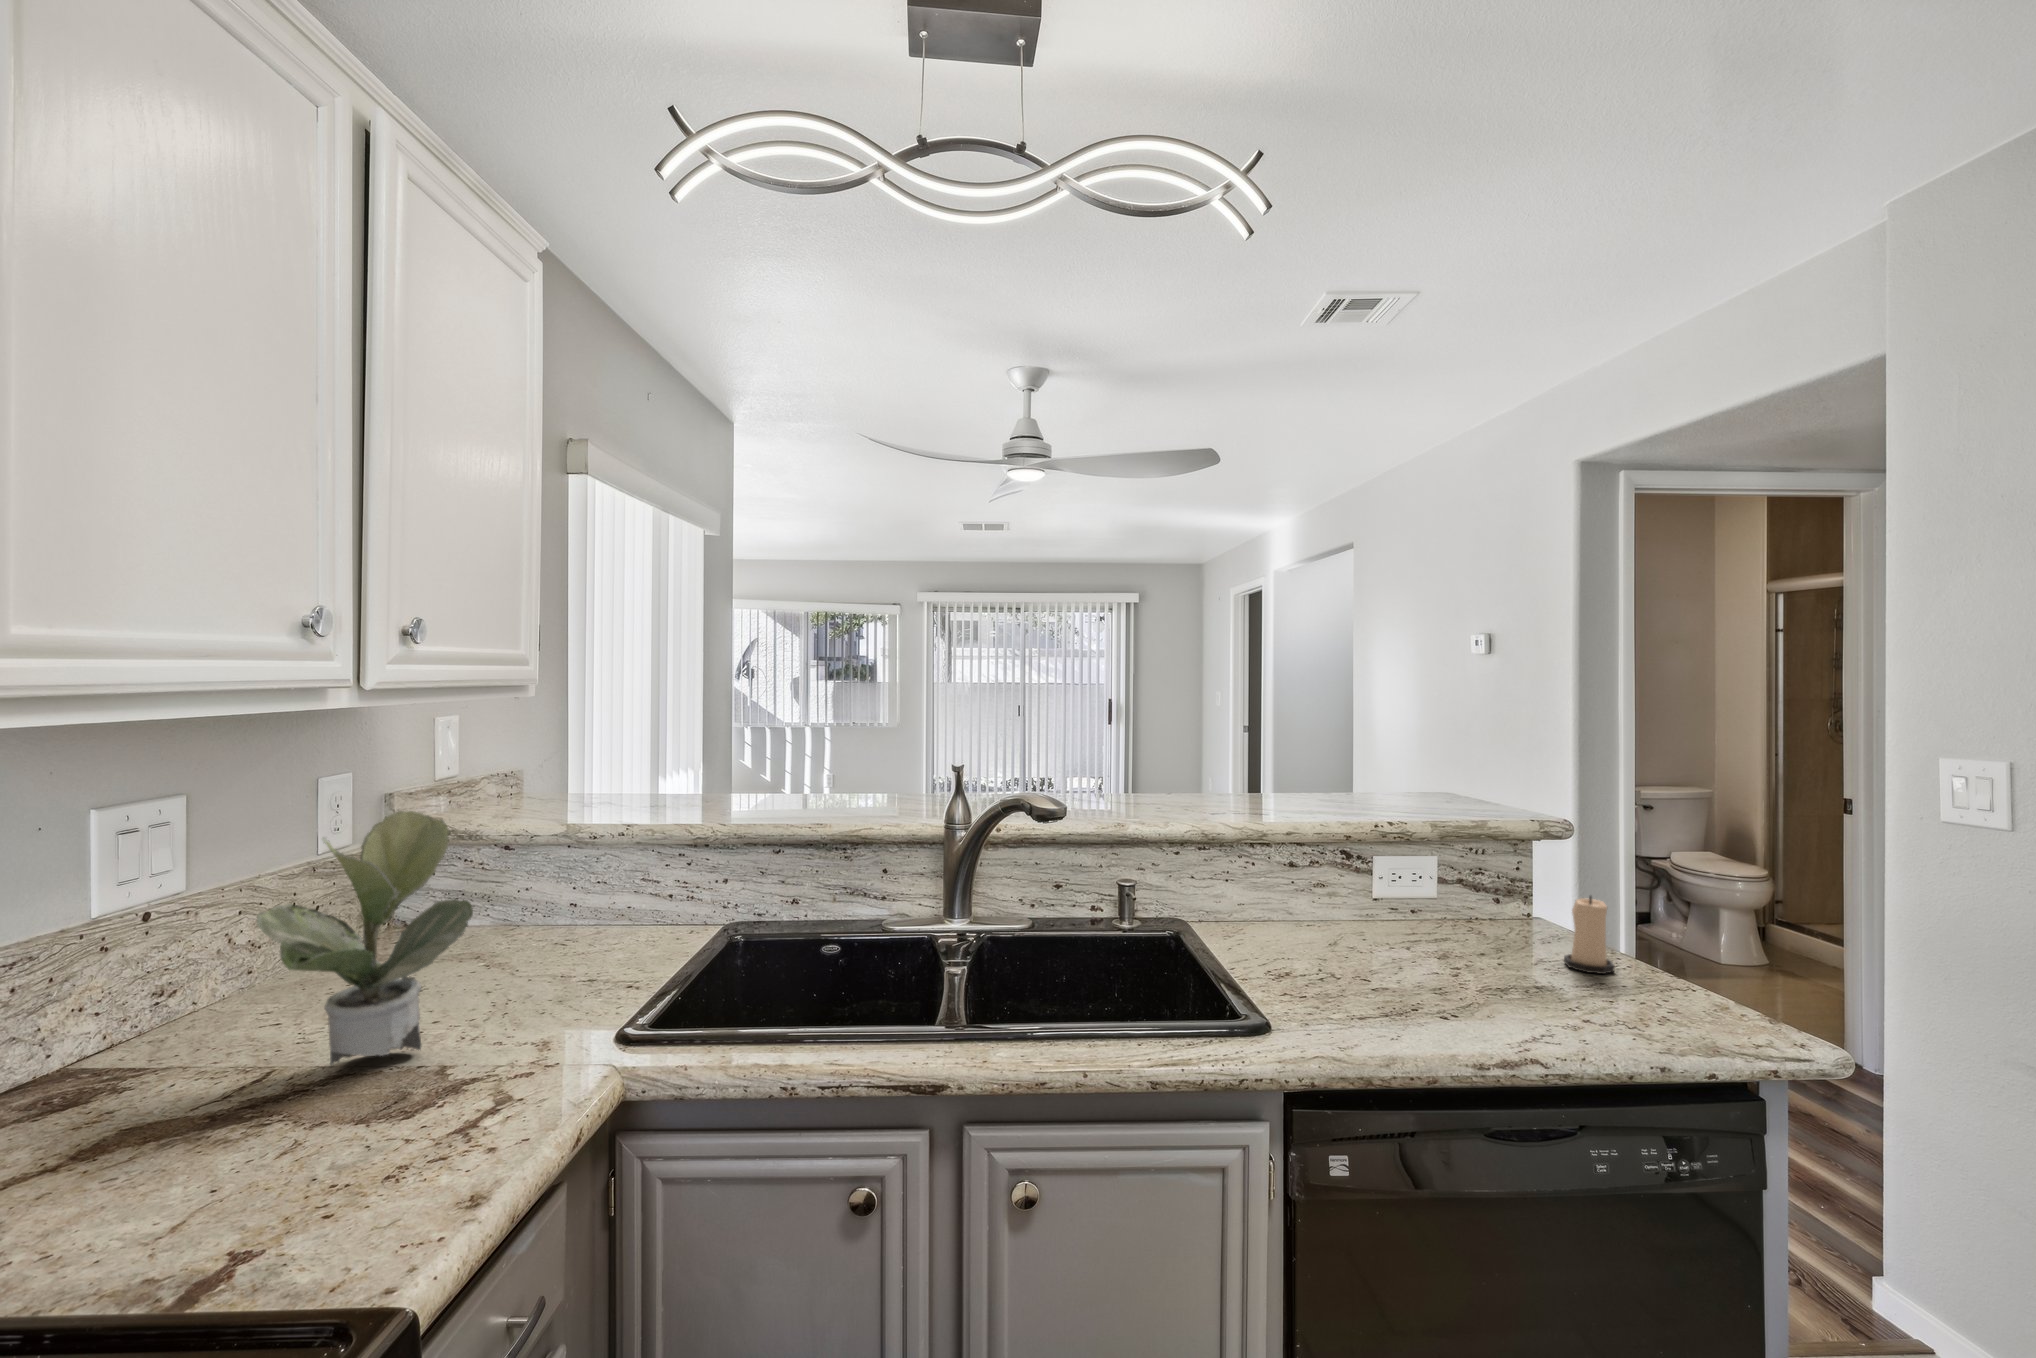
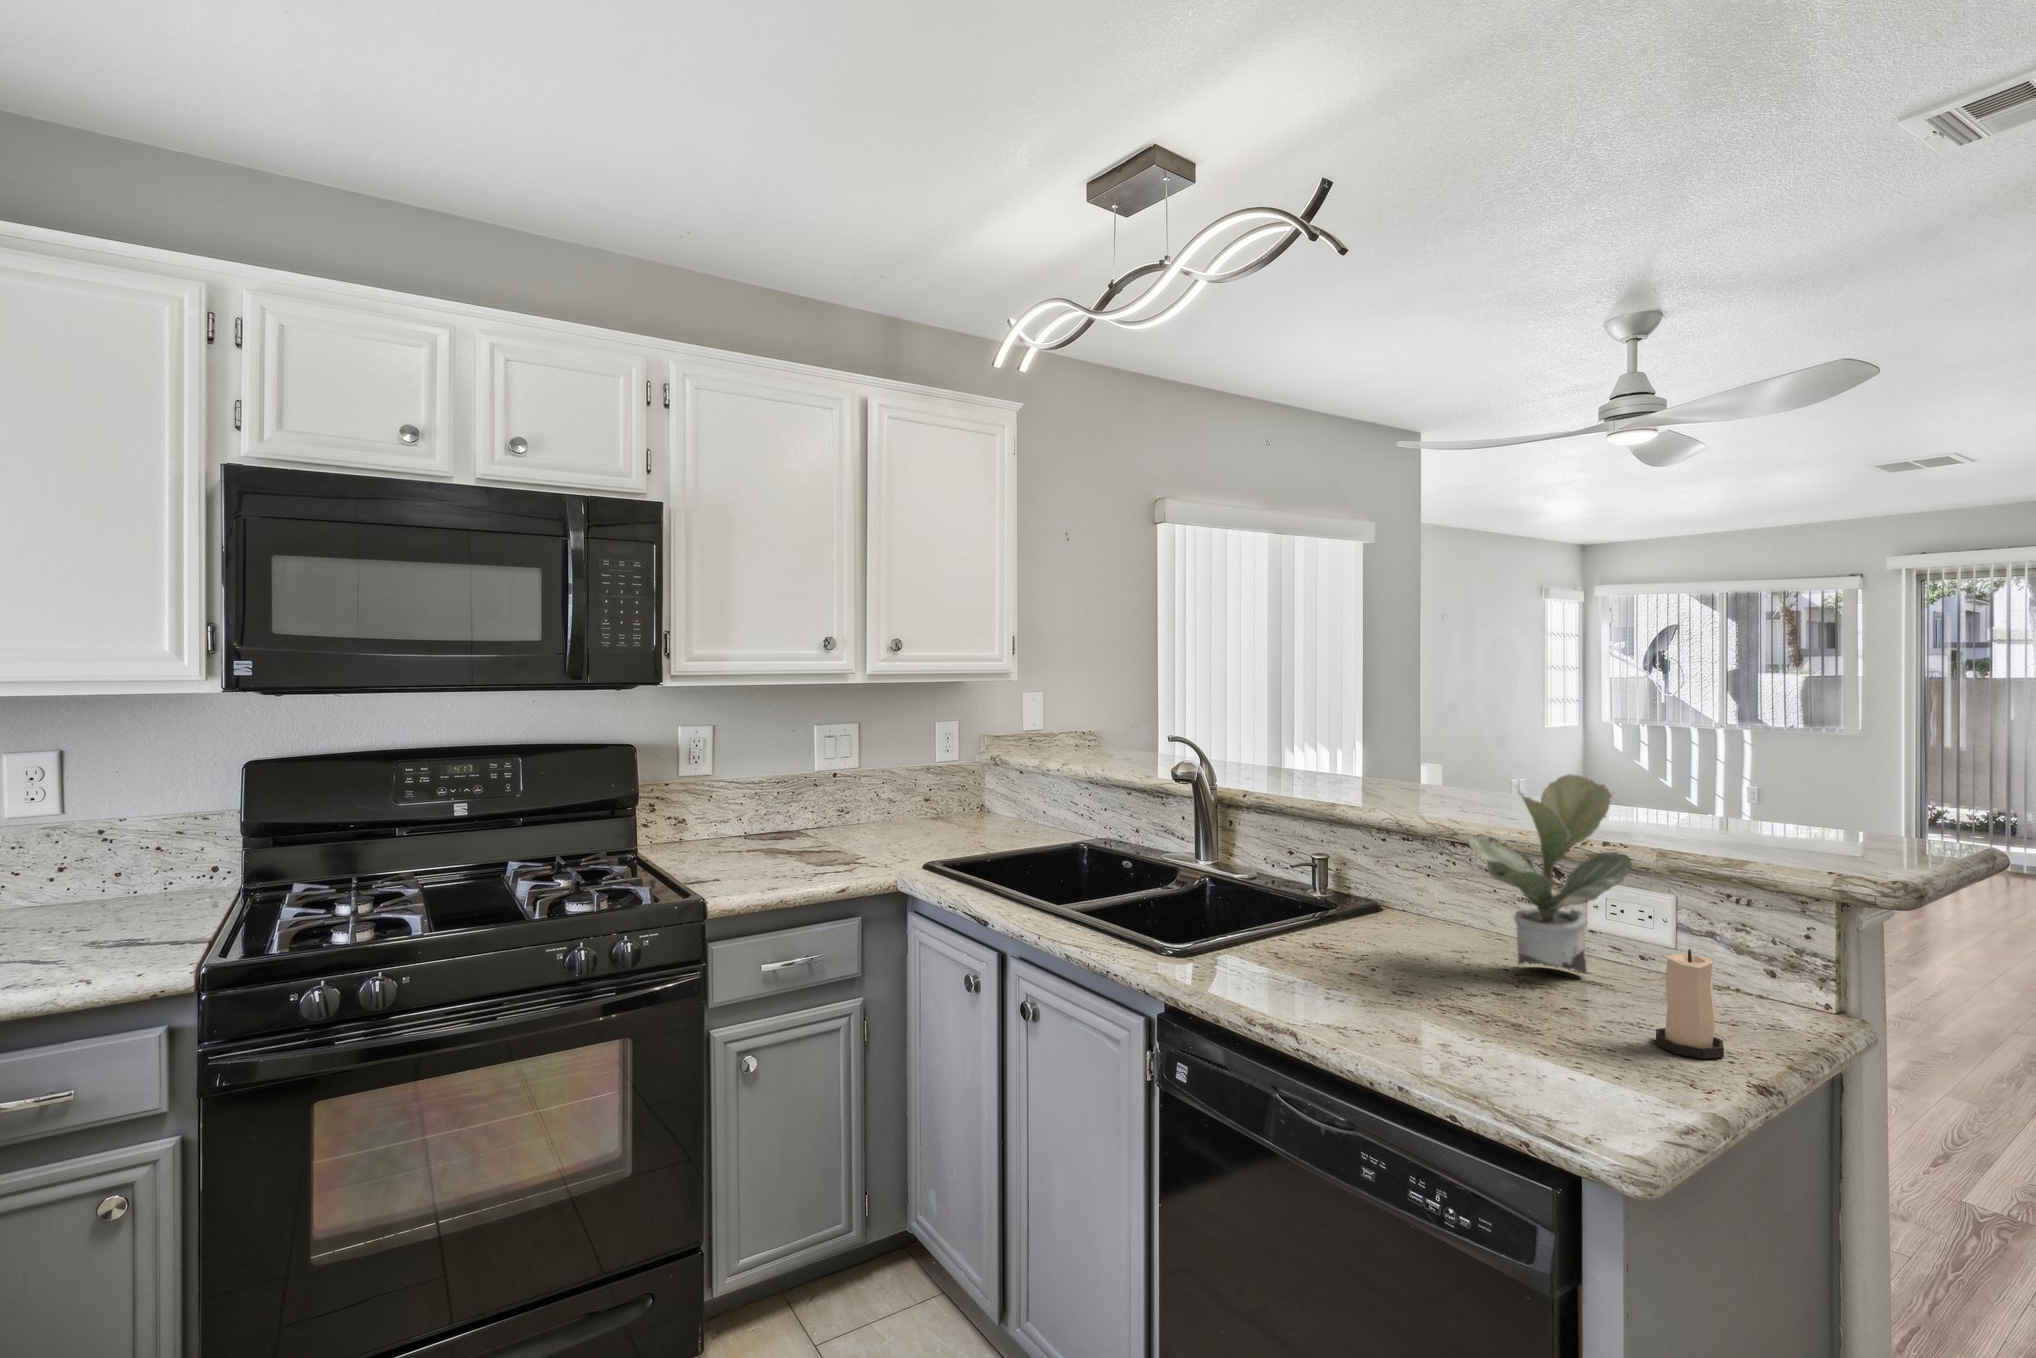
potted plant: present [257,811,473,1065] -> present [1469,774,1631,974]

